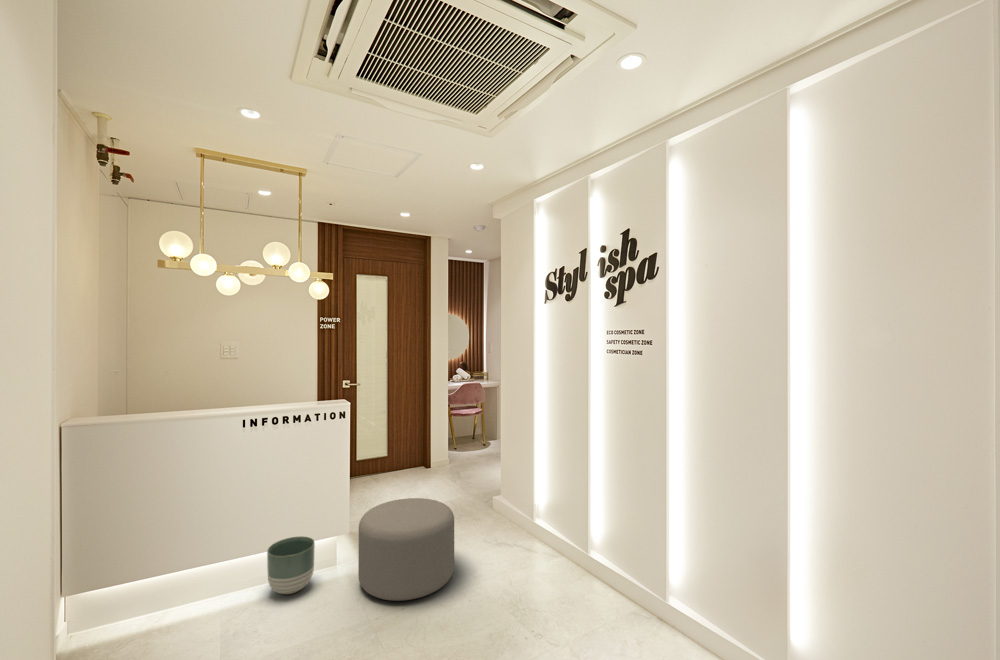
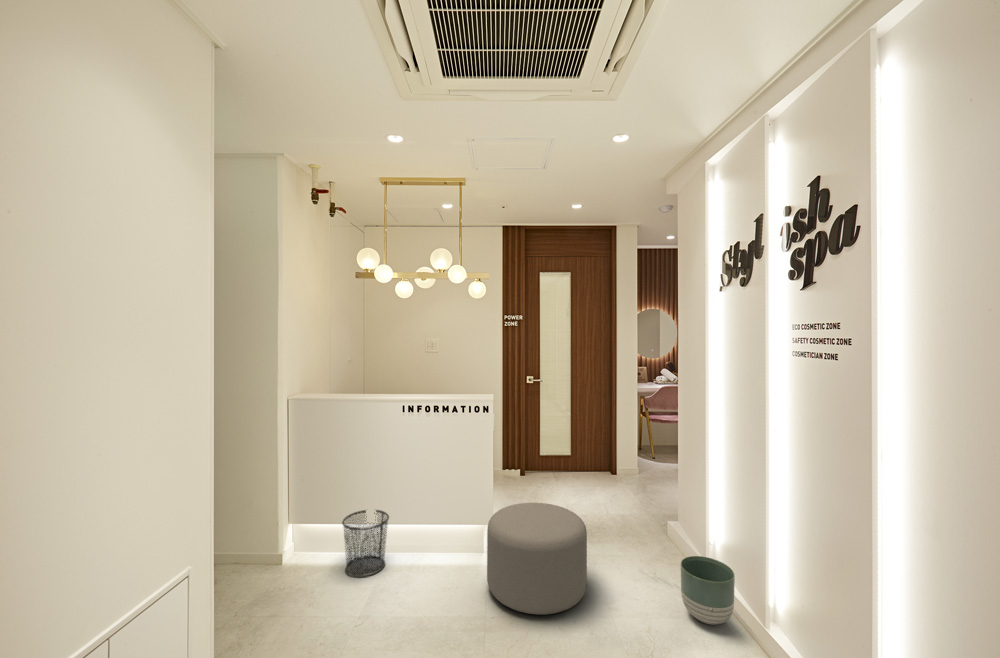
planter: present [267,536,315,594] -> present [681,556,735,625]
waste bin: none [166,548,231,632] -> present [342,510,389,577]

